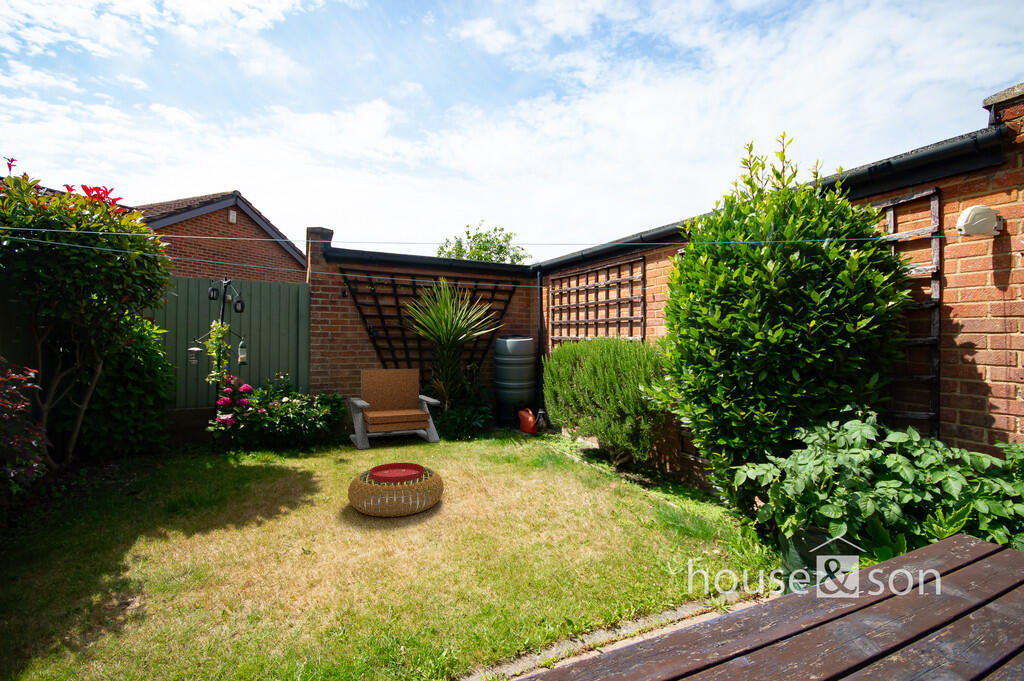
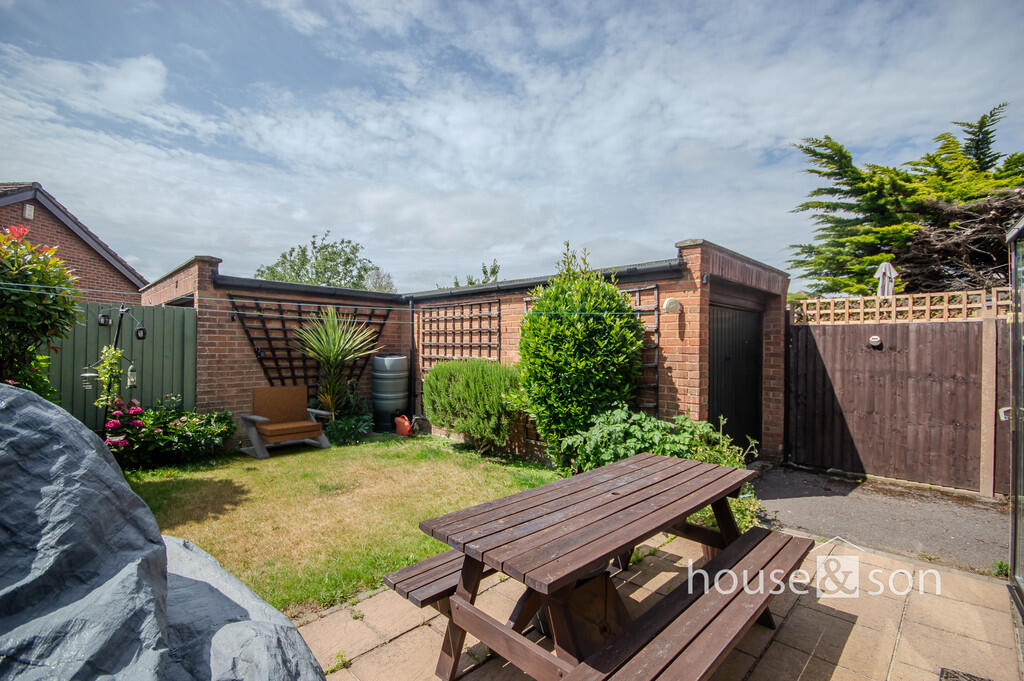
pouf: present [348,463,444,517] -> none [292,461,367,501]

